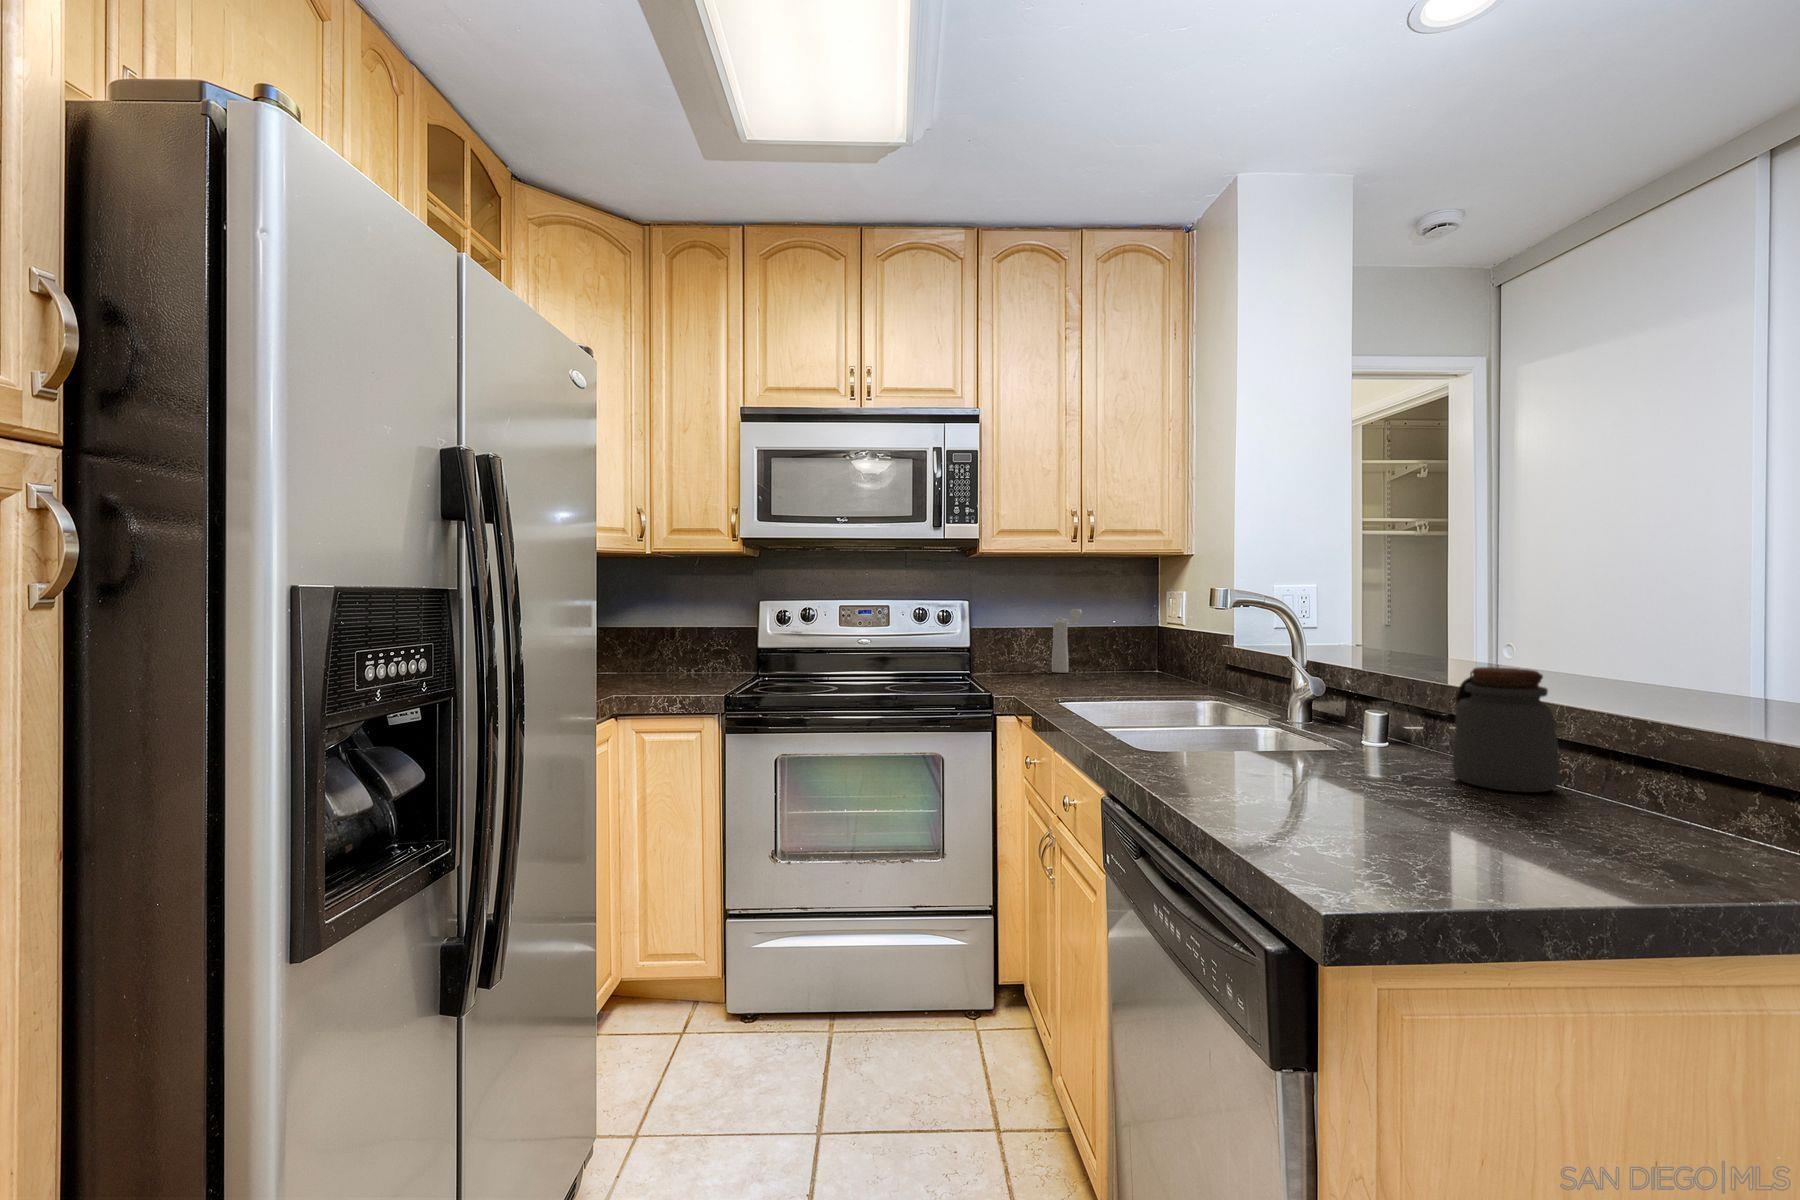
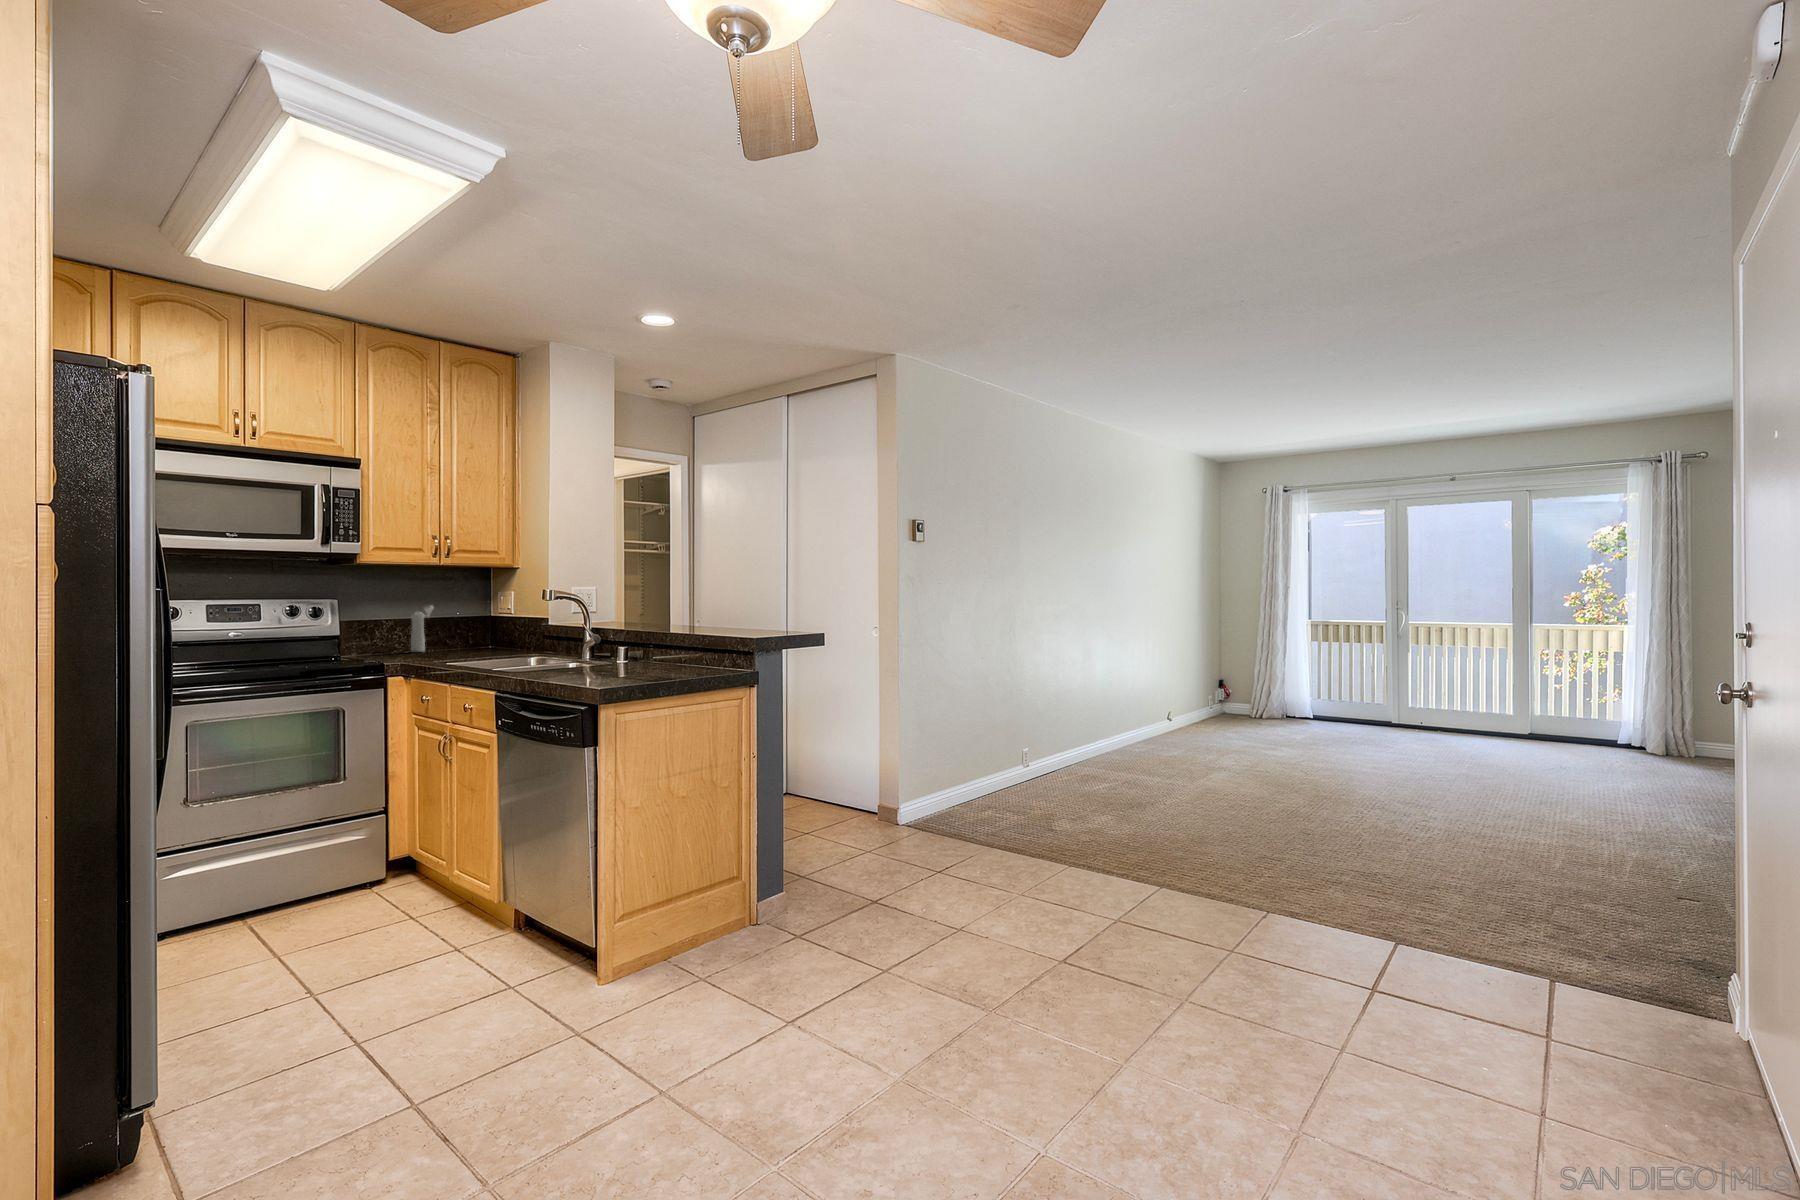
jar: present [1452,667,1560,793] -> none [650,620,687,669]

